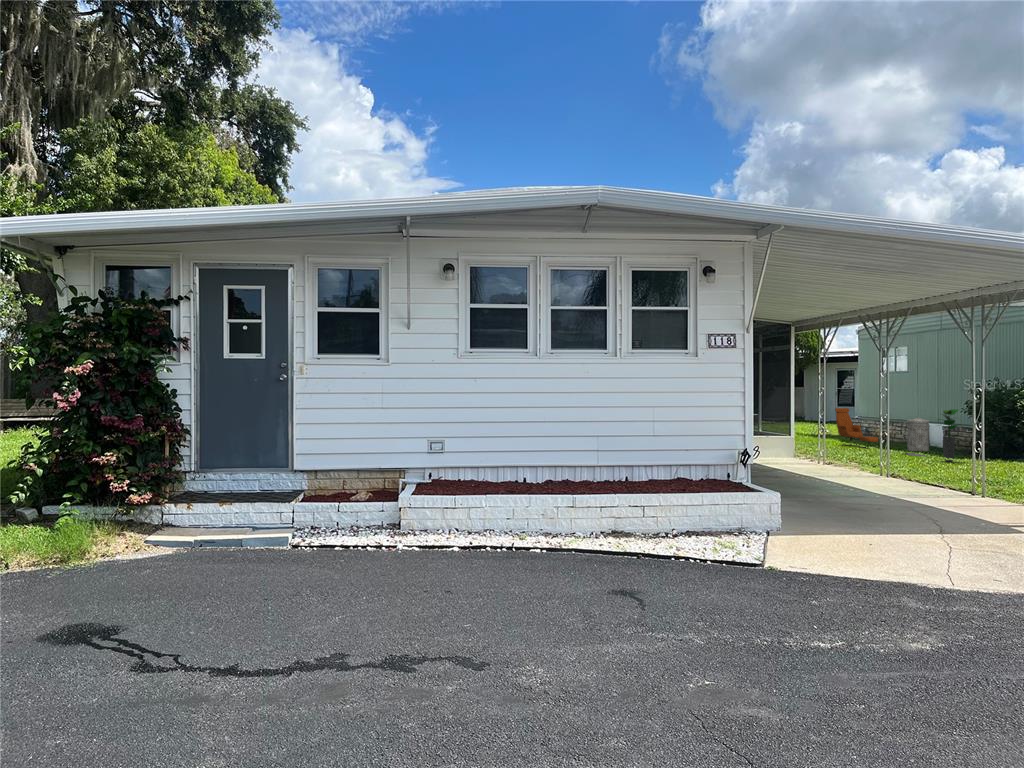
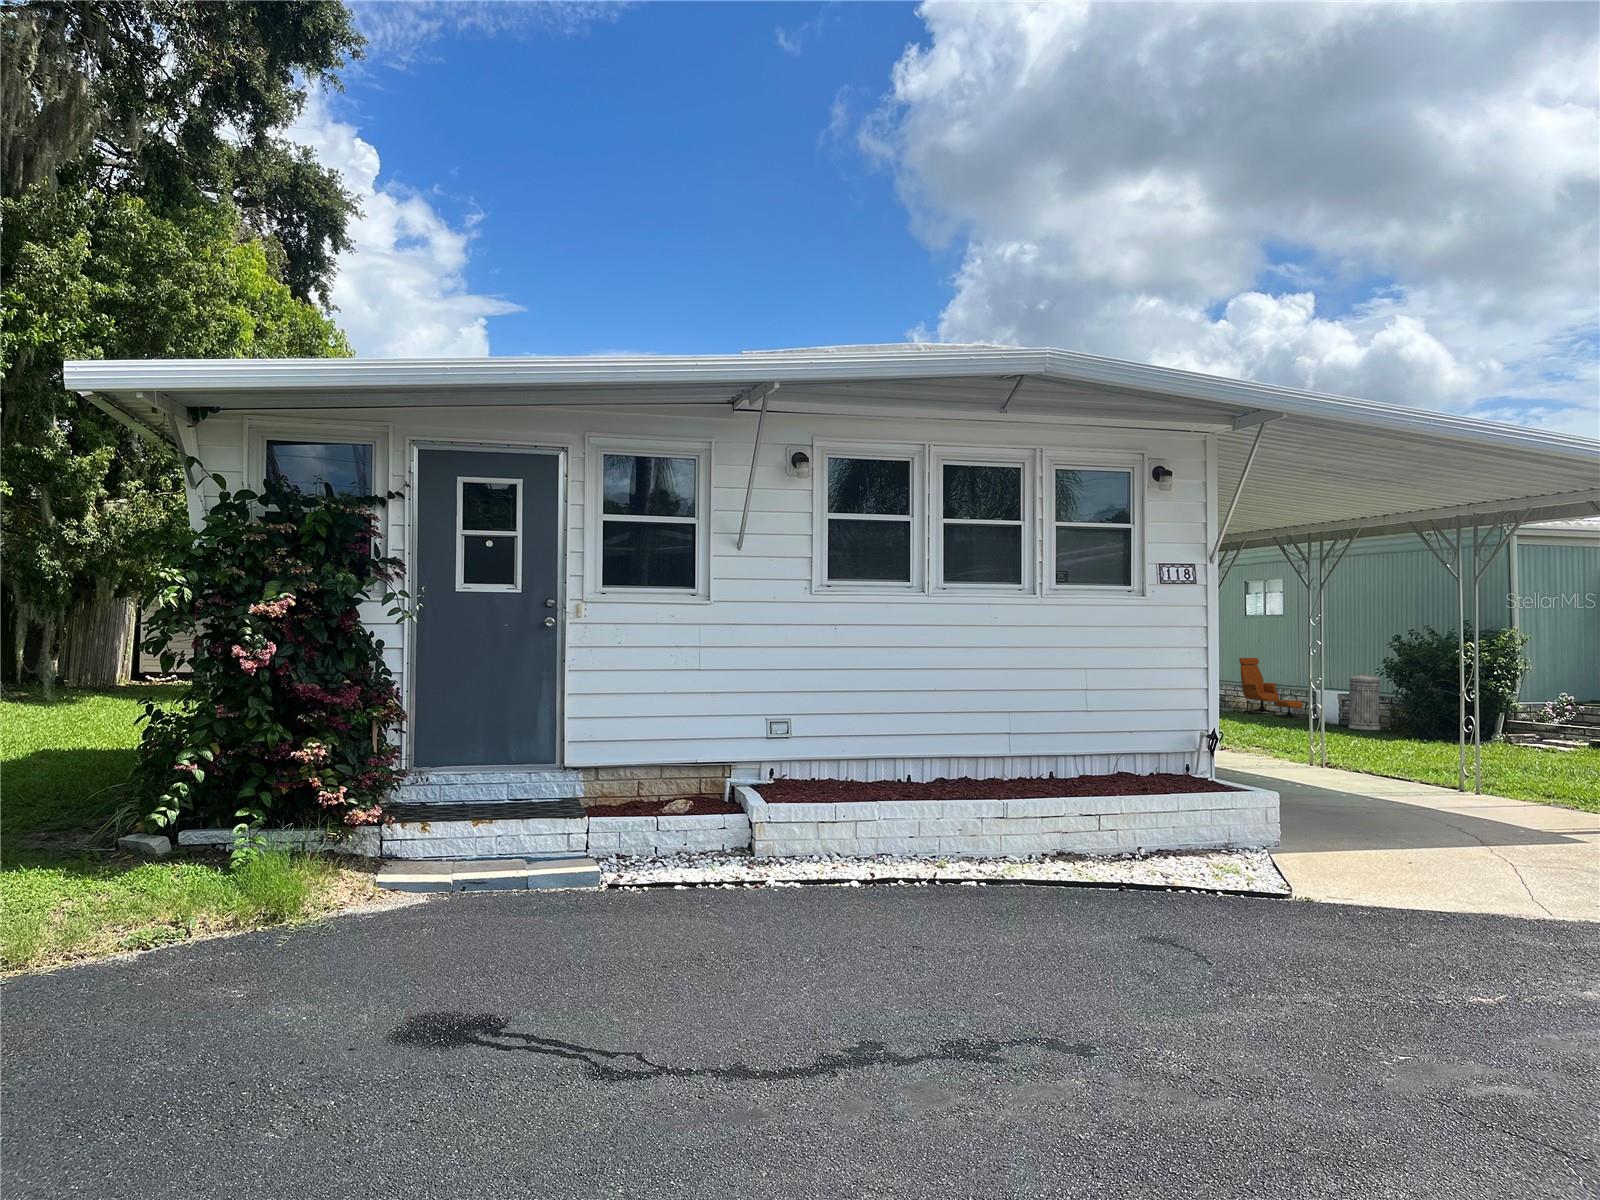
potted plant: present [943,409,958,462] -> none [1394,663,1434,739]

